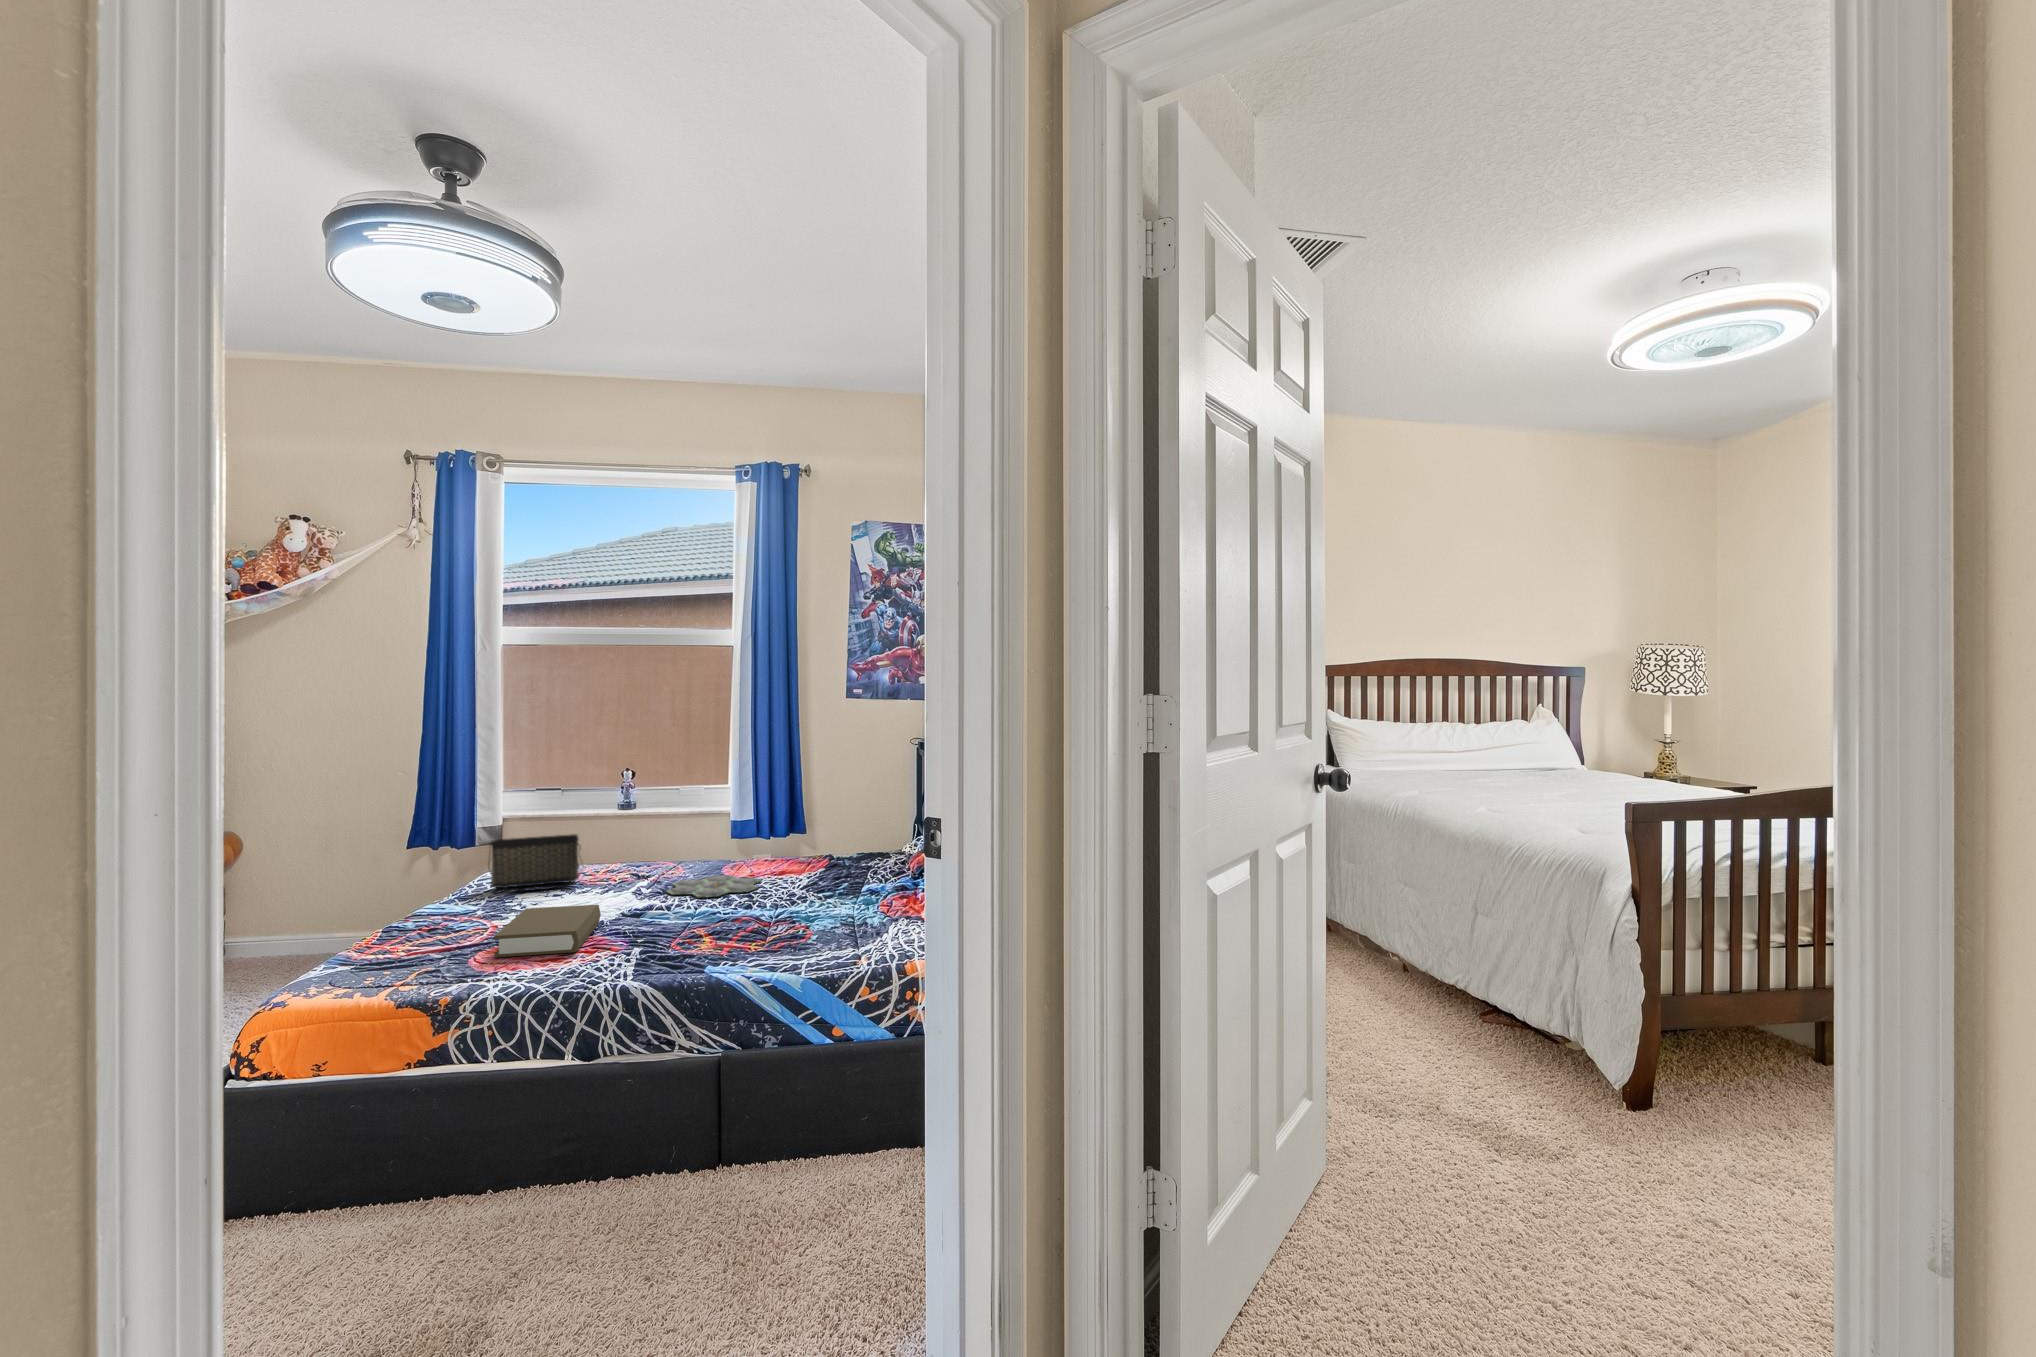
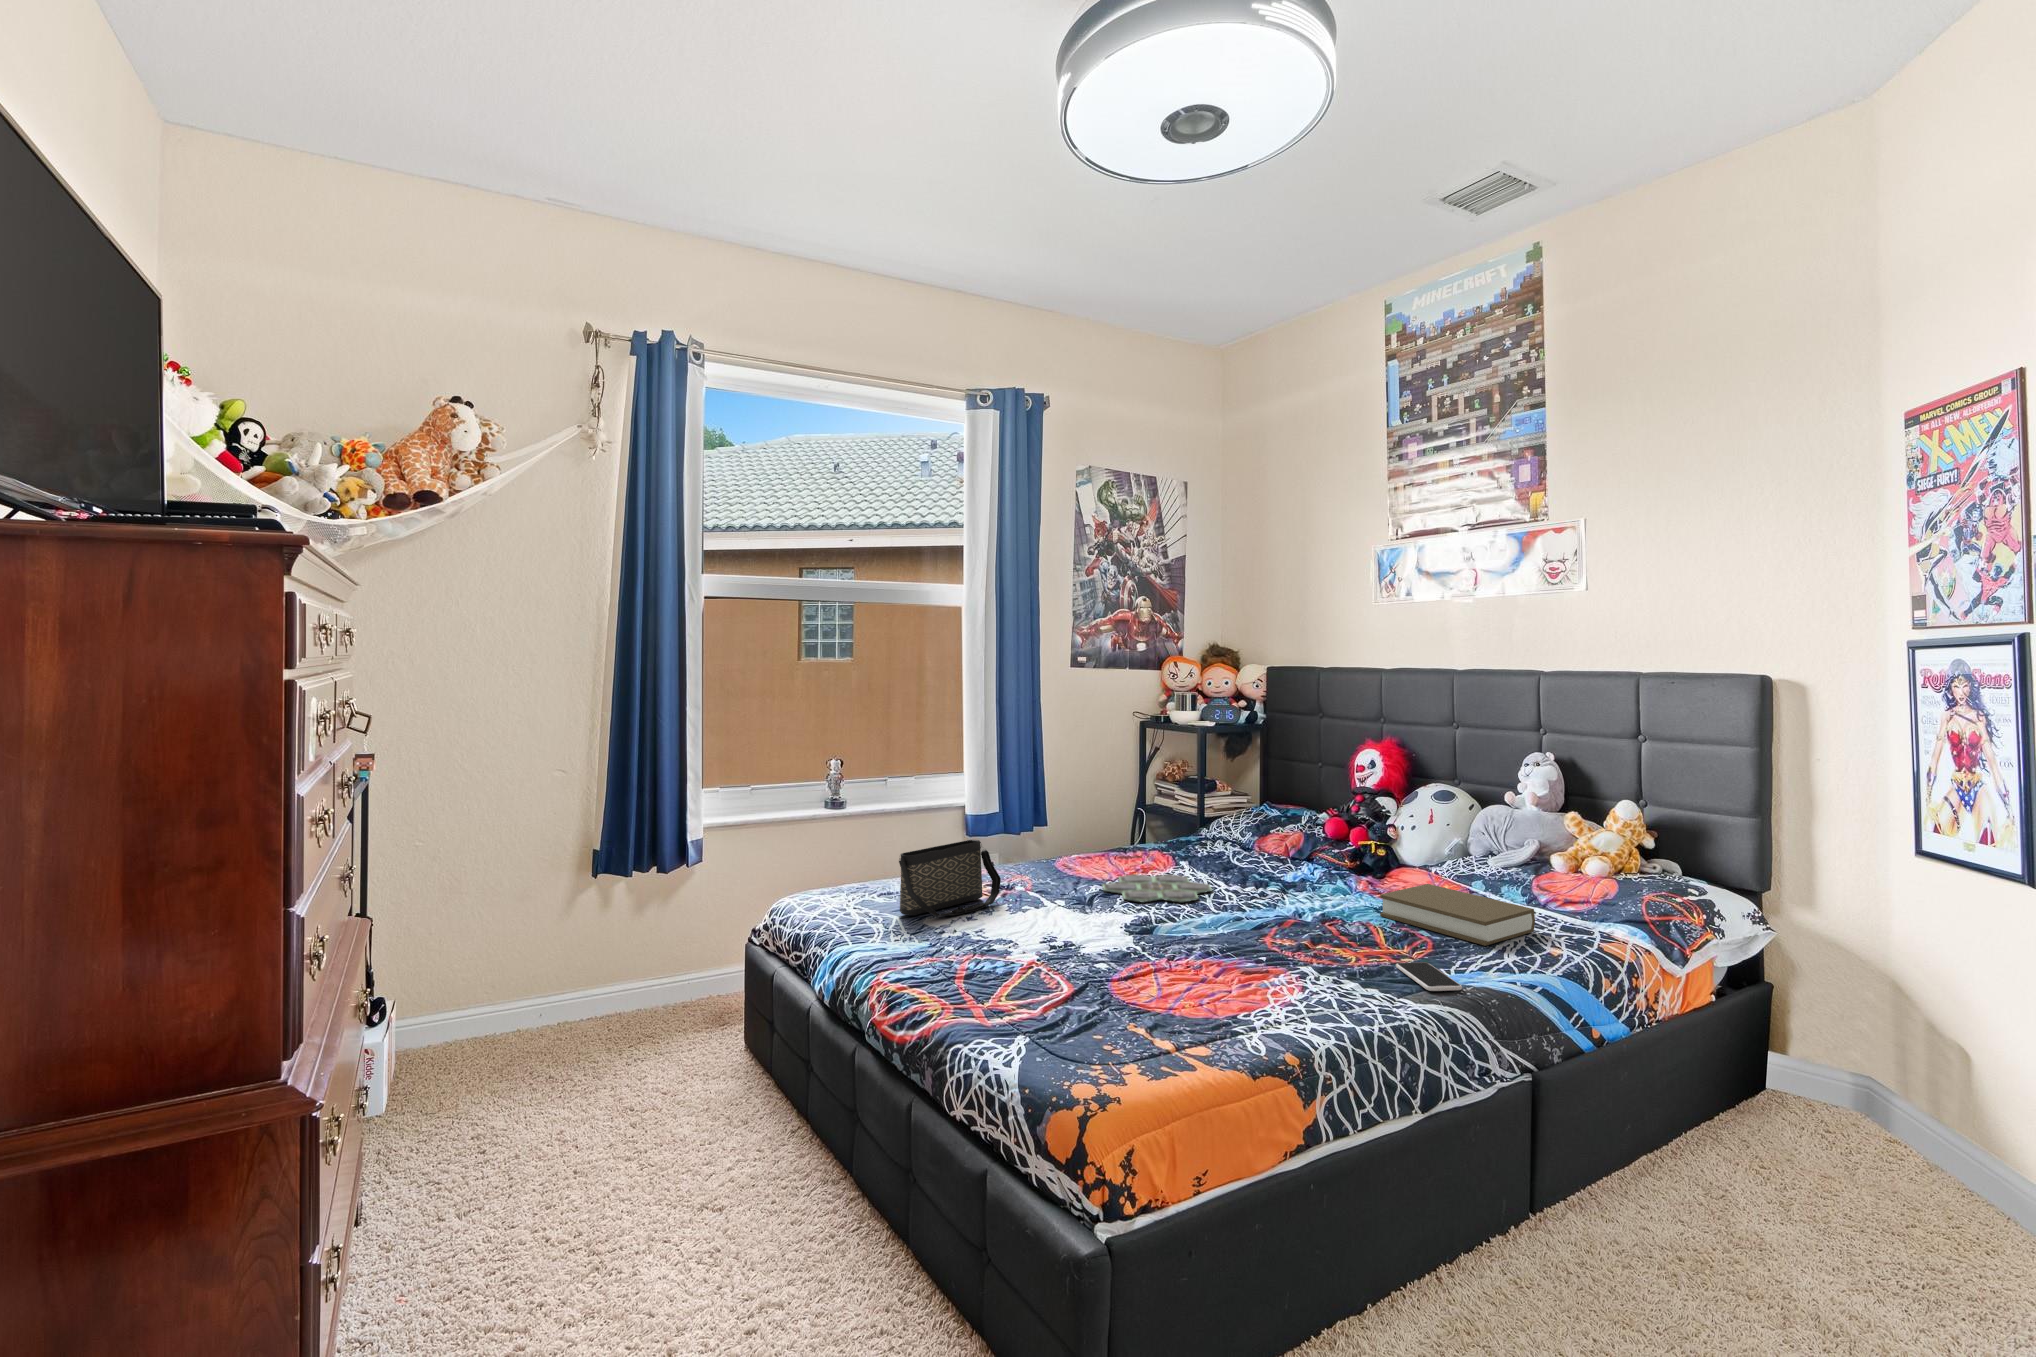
book: present [494,905,601,957] -> present [1380,884,1535,946]
smartphone: none [665,952,723,974] -> present [1396,962,1462,991]

